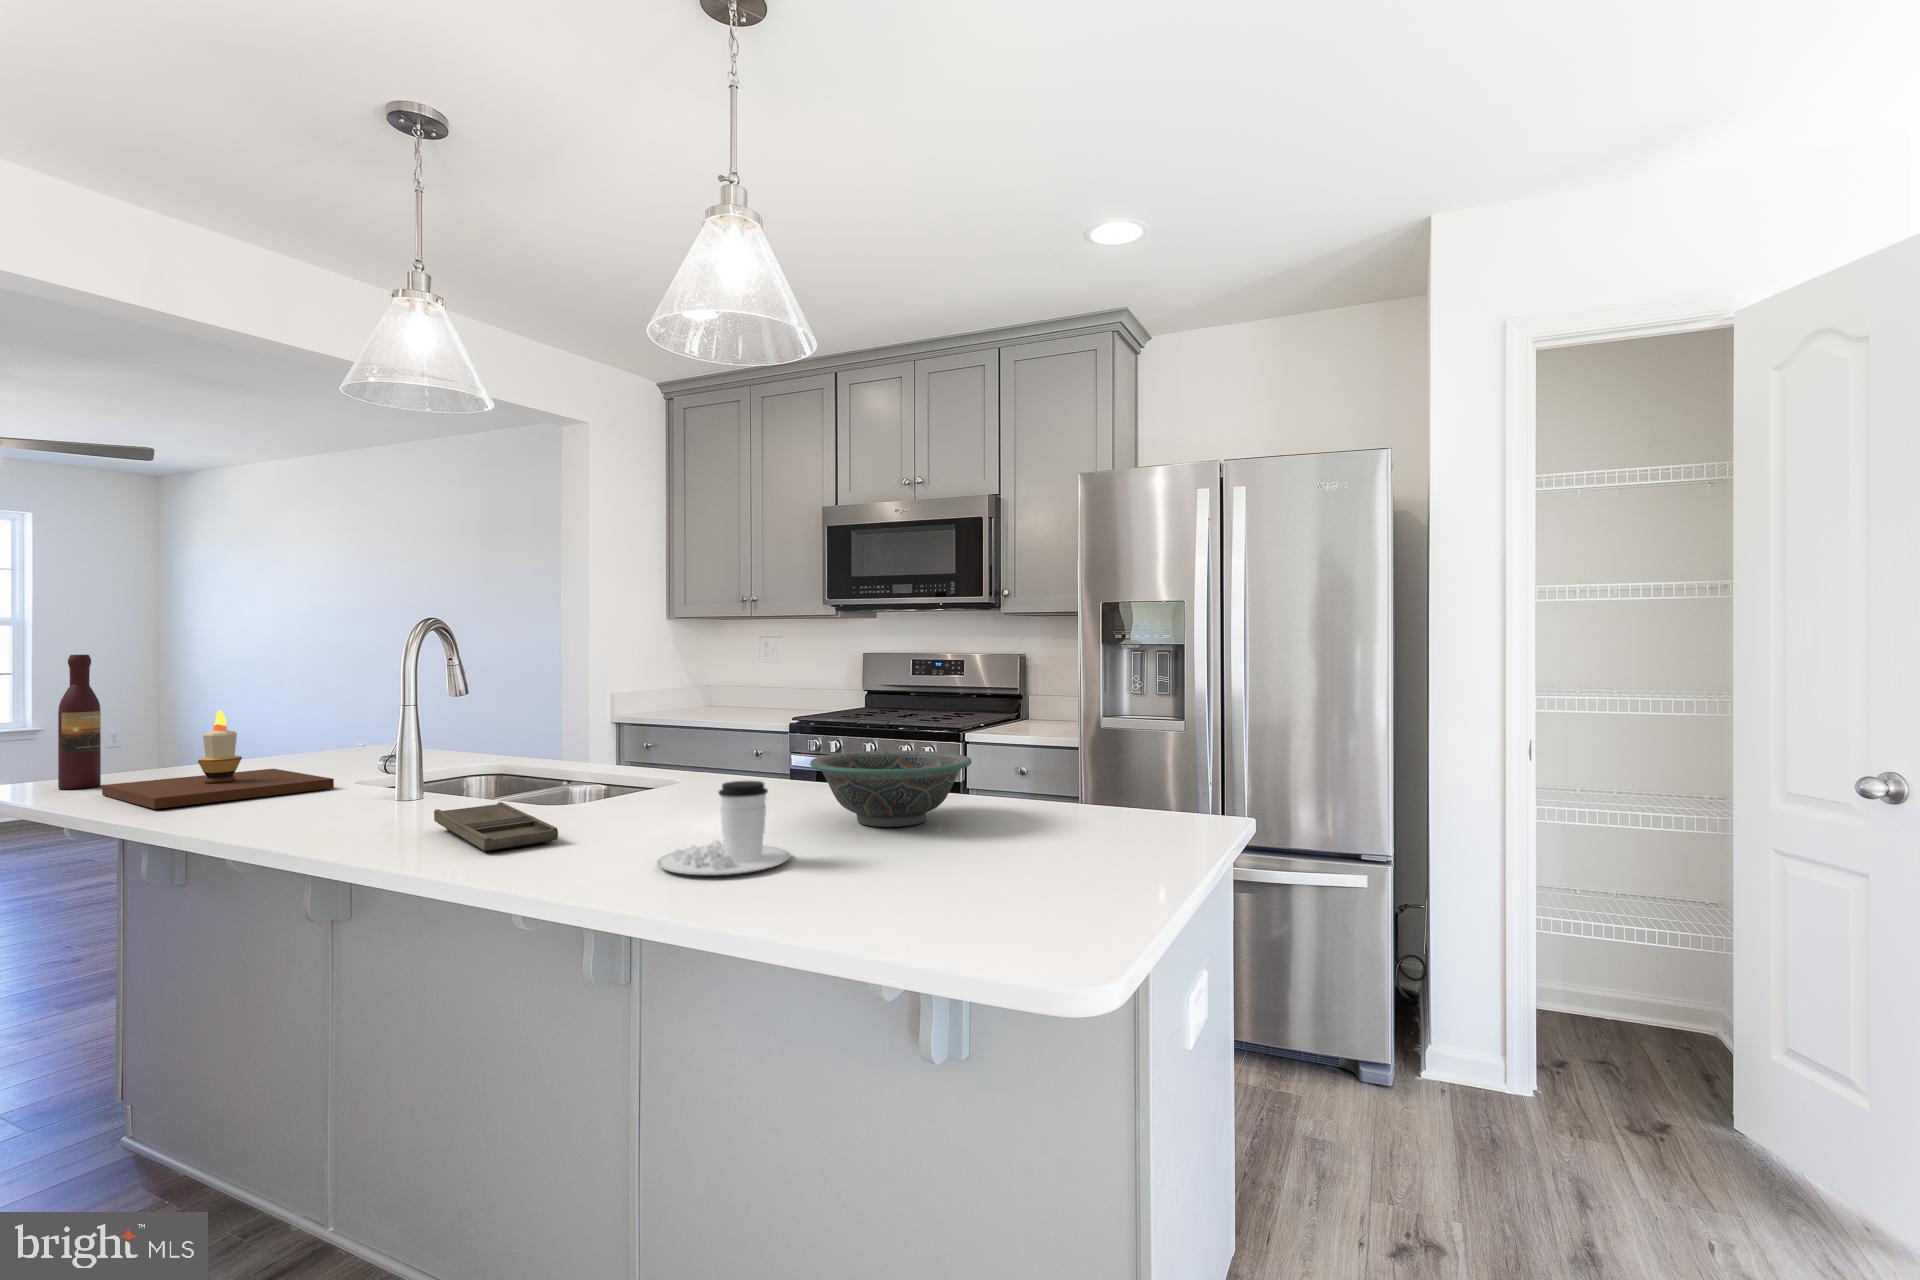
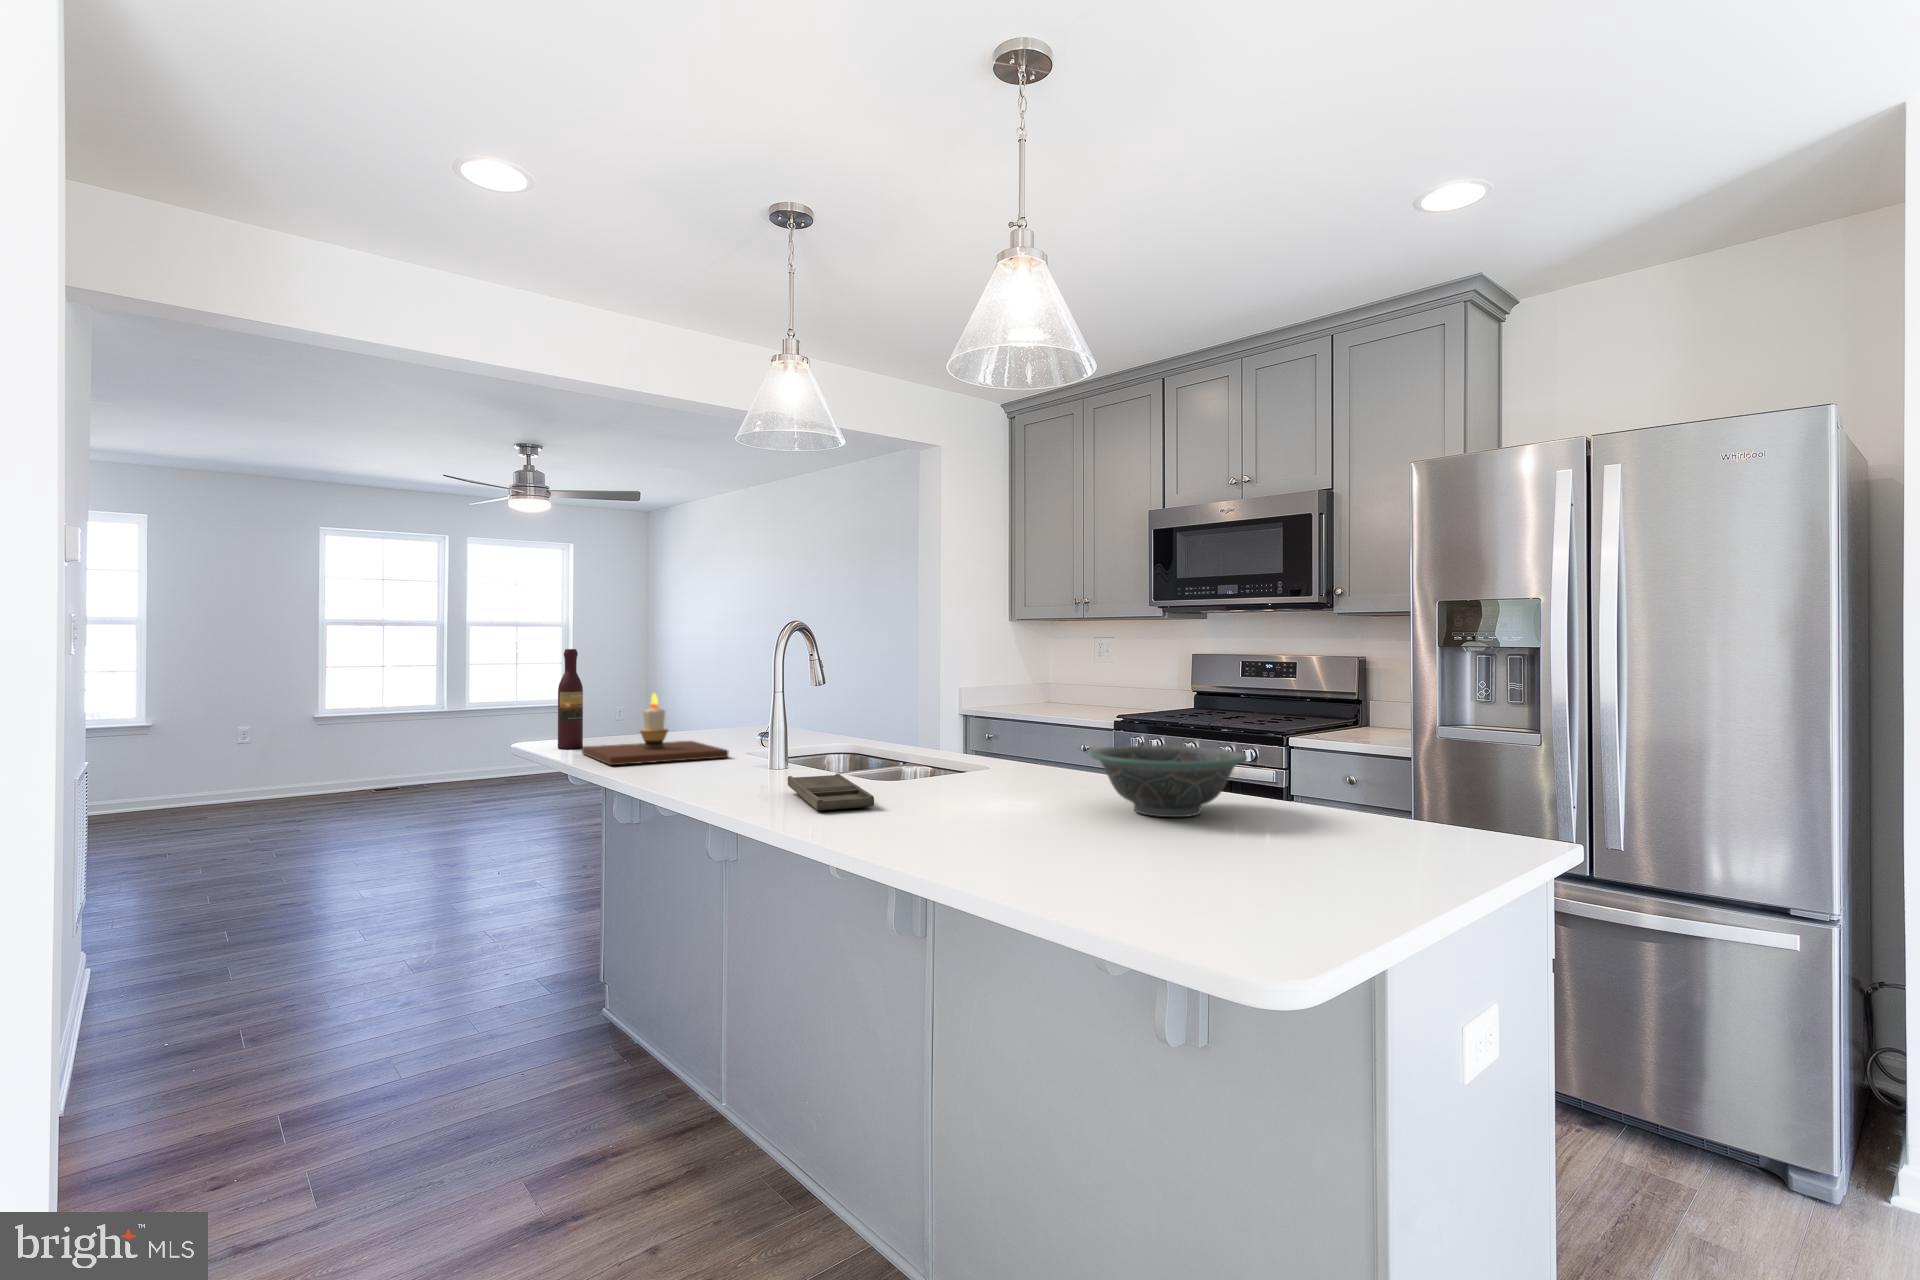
coffee cup: present [657,781,791,875] -> none [942,763,1058,843]

